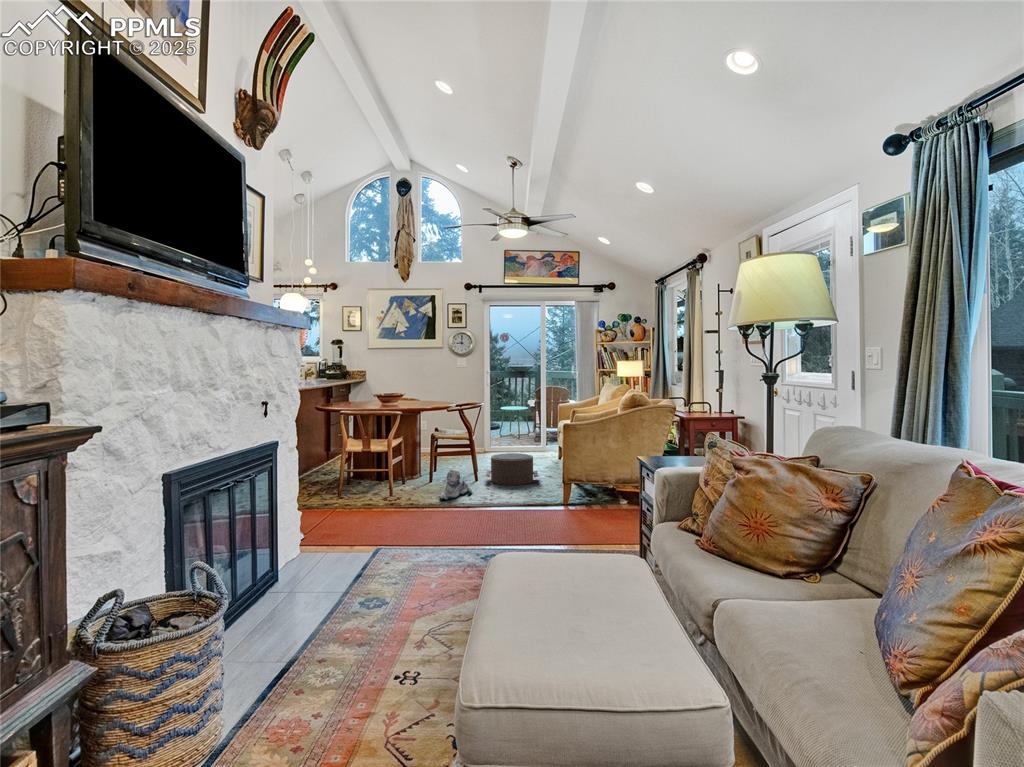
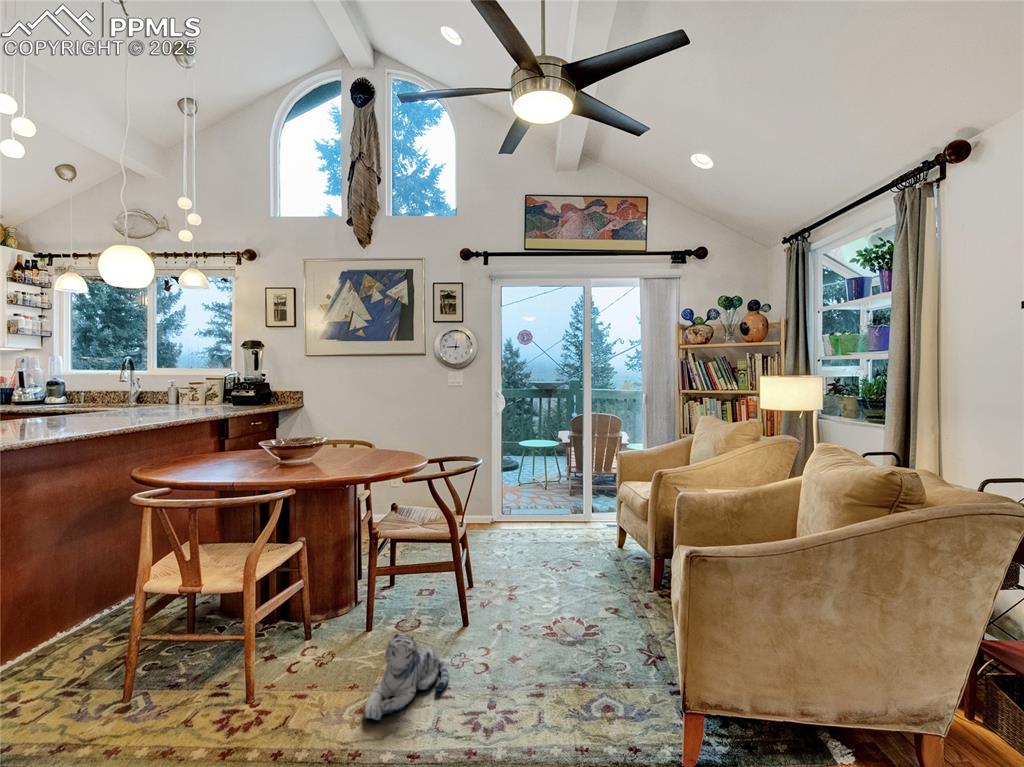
pouf: present [486,453,539,485] -> none [483,561,597,645]

